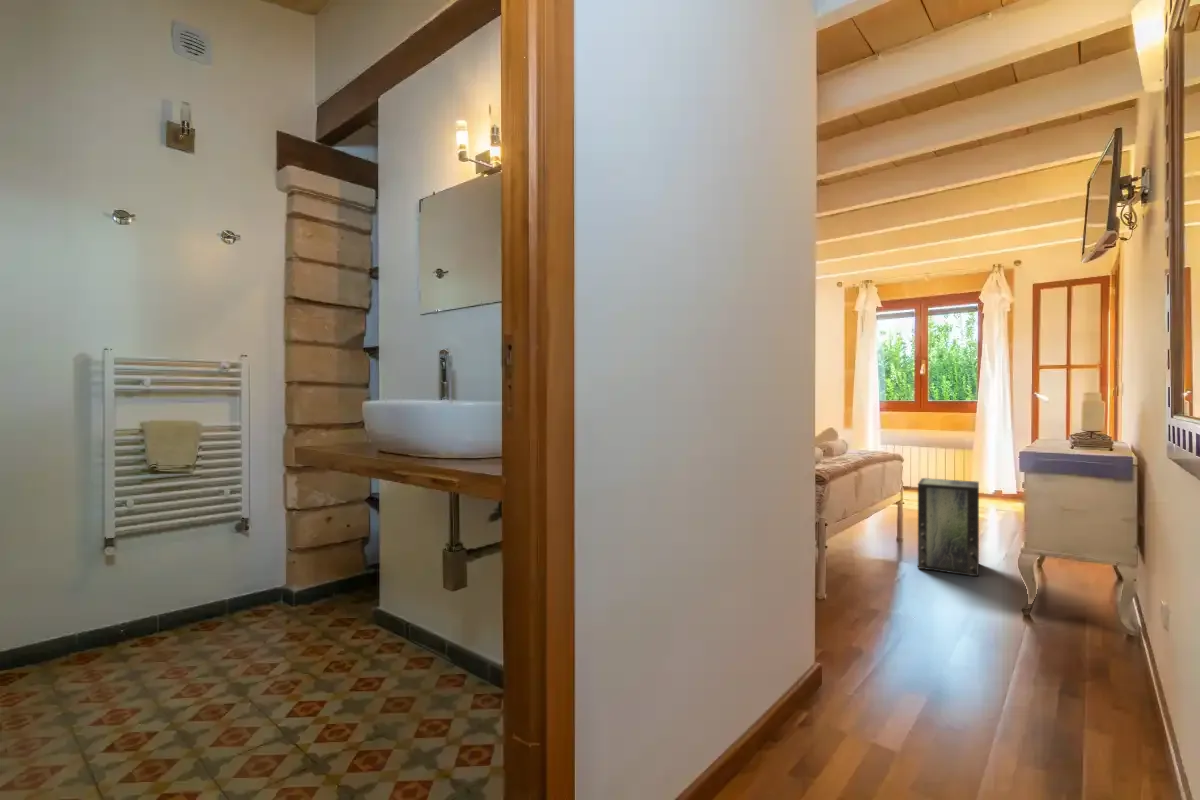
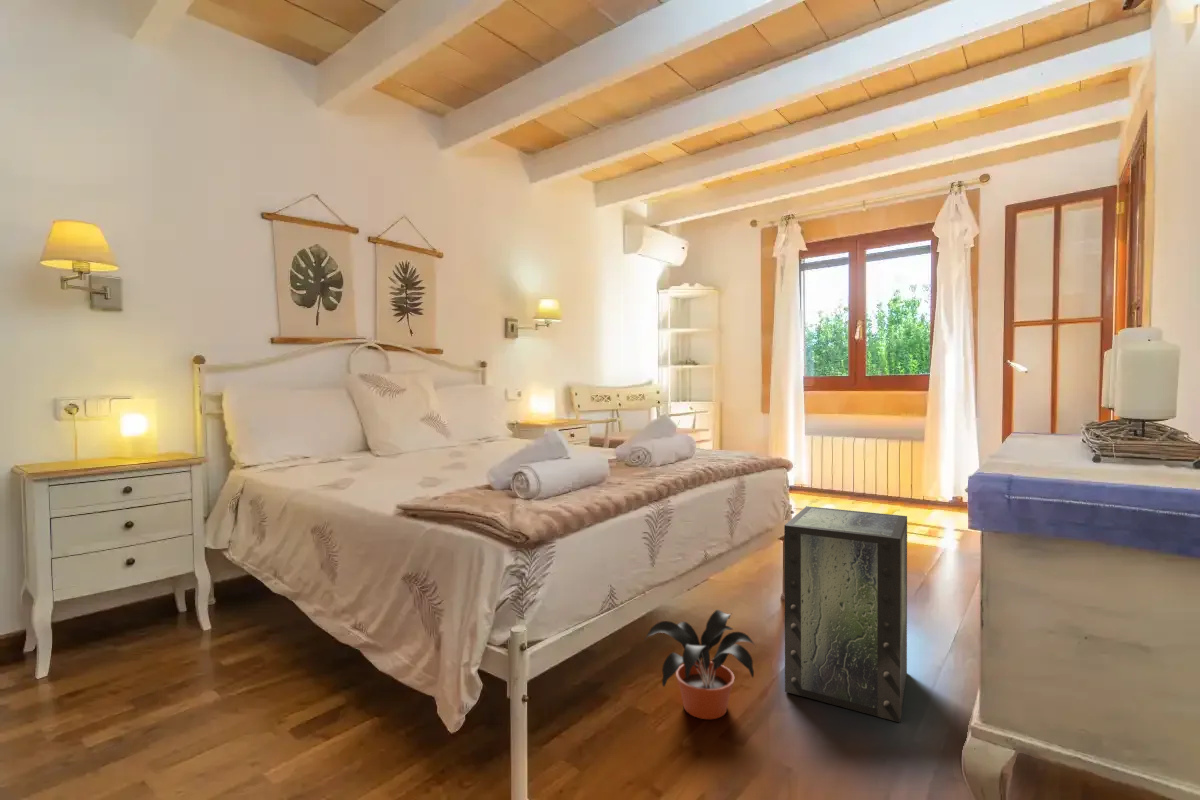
potted plant: none [848,527,909,575] -> present [647,610,754,719]

